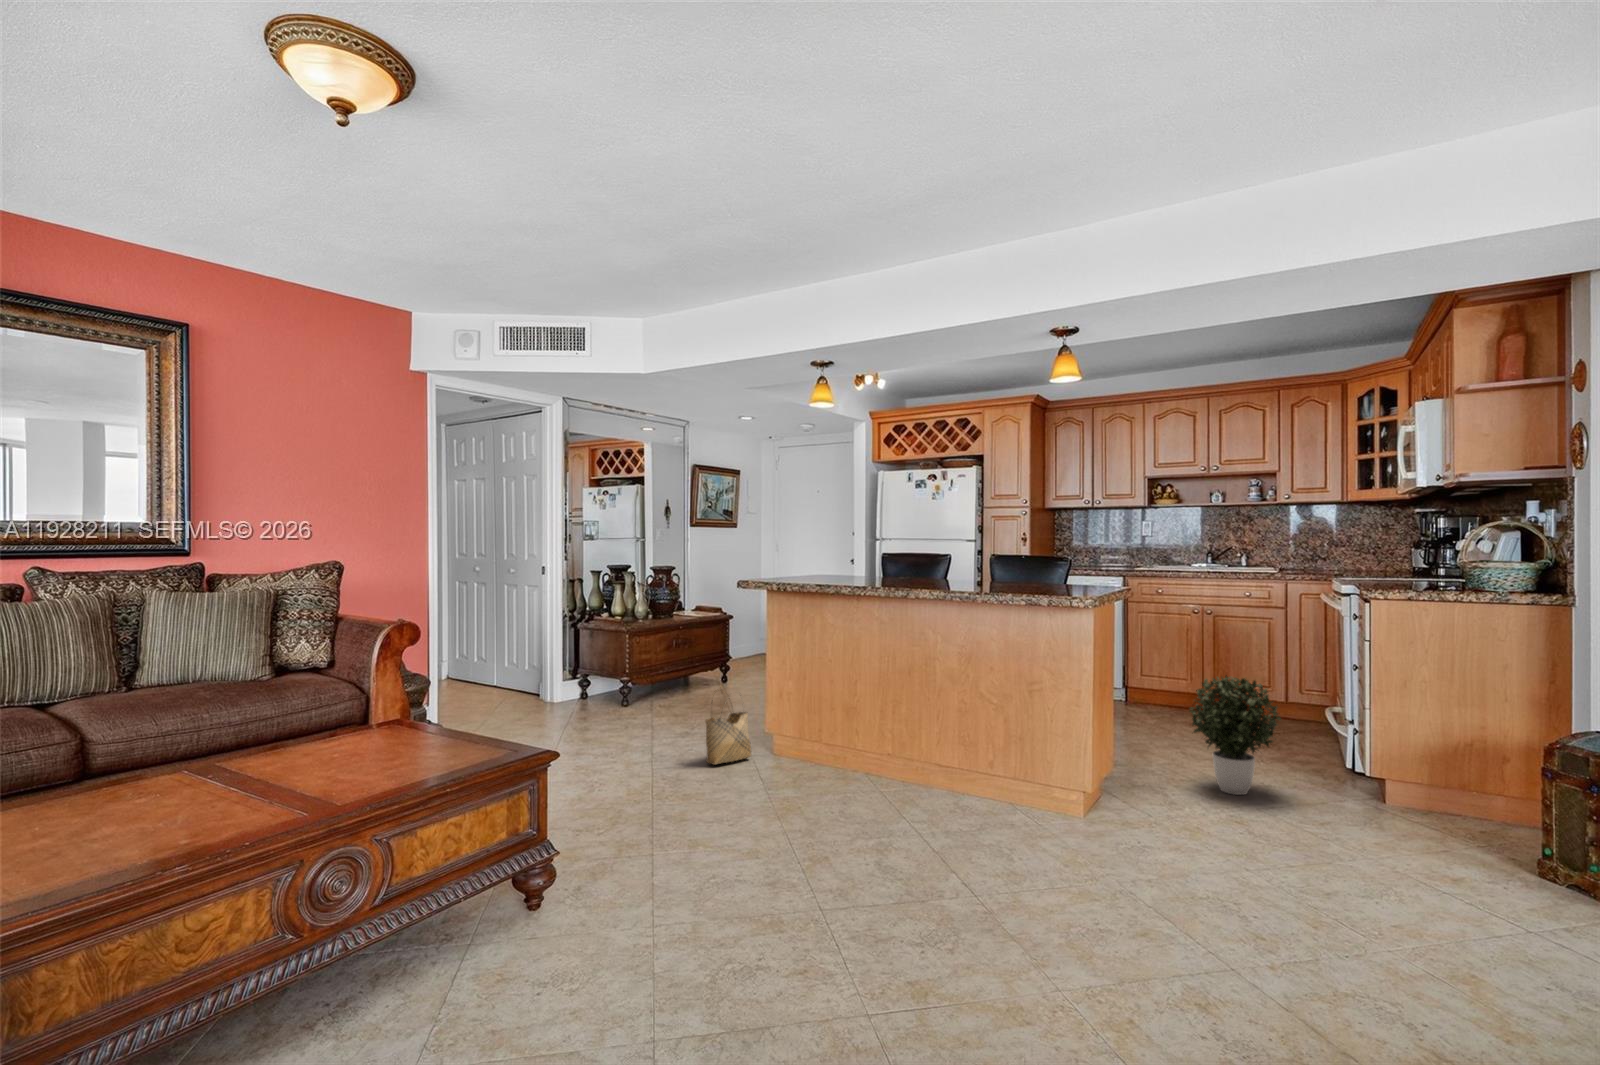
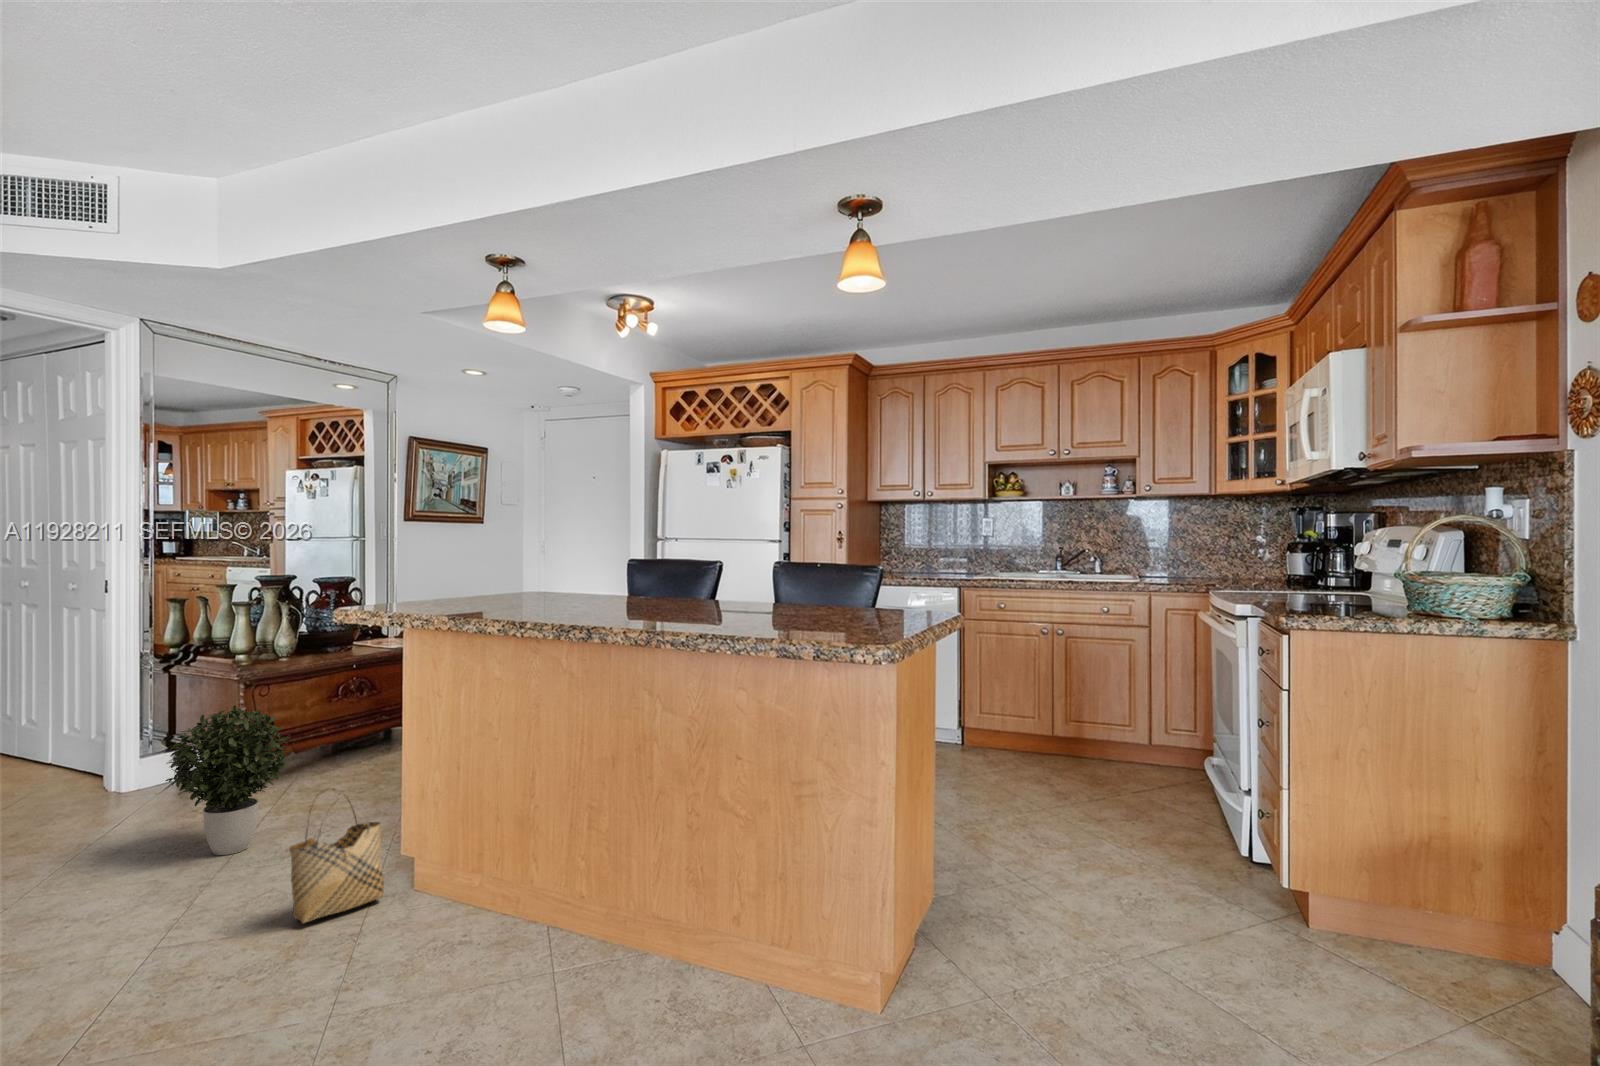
potted plant: present [1190,675,1281,795] -> present [166,705,290,855]

